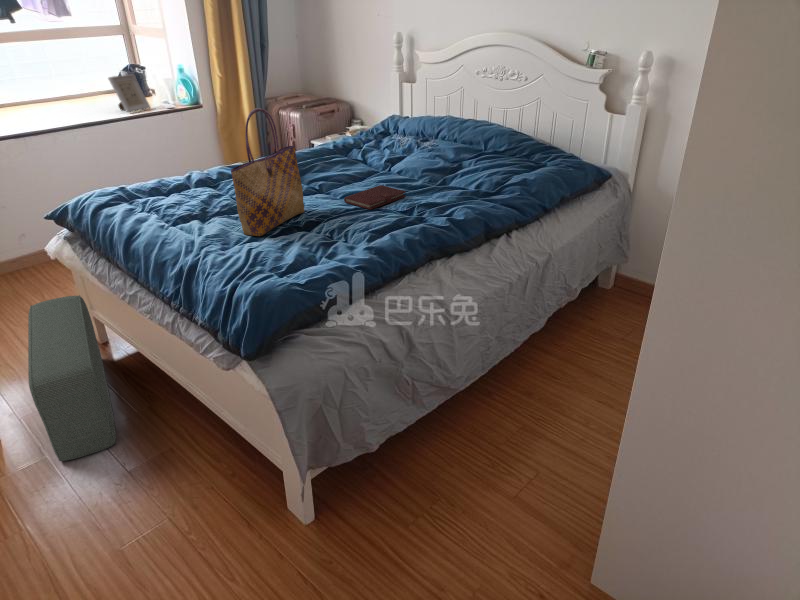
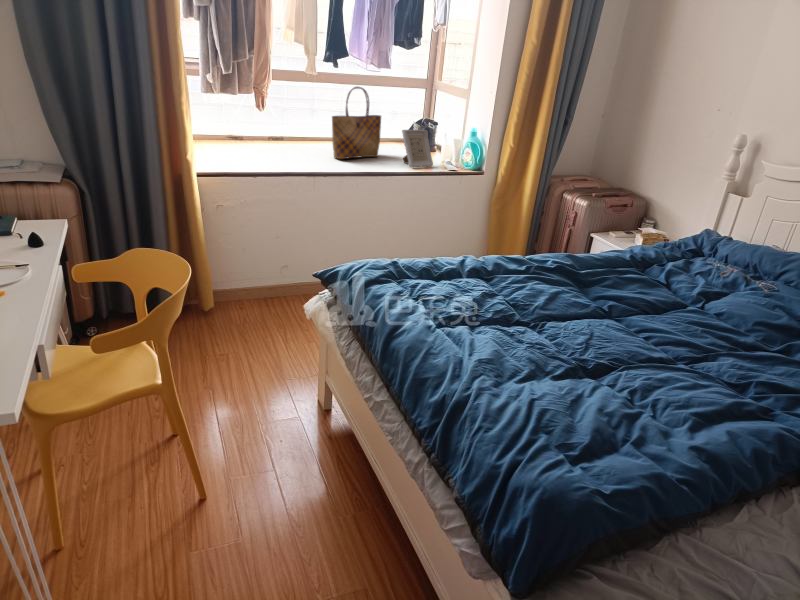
tote bag: present [231,108,304,236] -> present [332,87,381,159]
notebook: present [344,185,406,210] -> none [649,334,736,371]
pouf: present [28,295,116,461] -> none [248,362,322,561]

